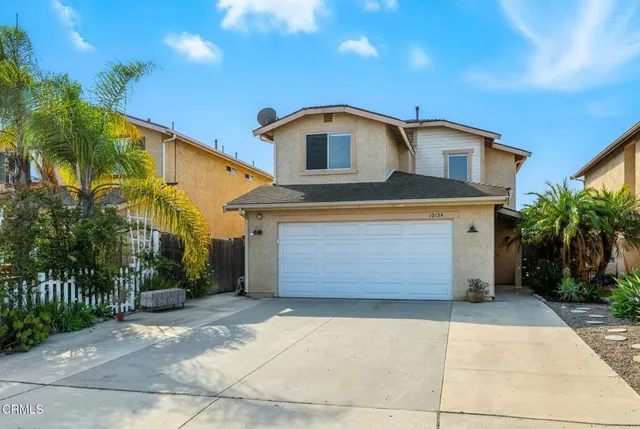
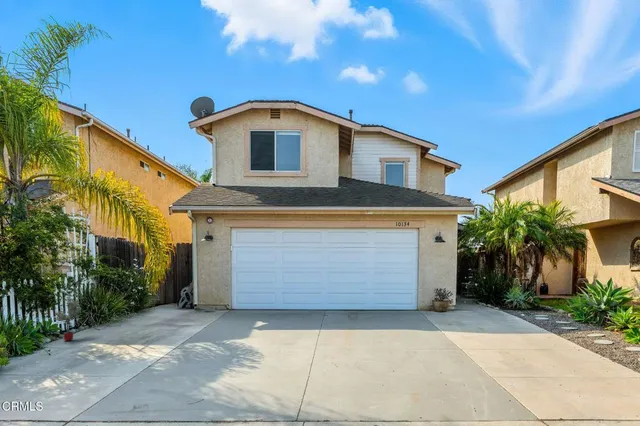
bench: present [140,288,186,313] -> none [82,299,134,330]

